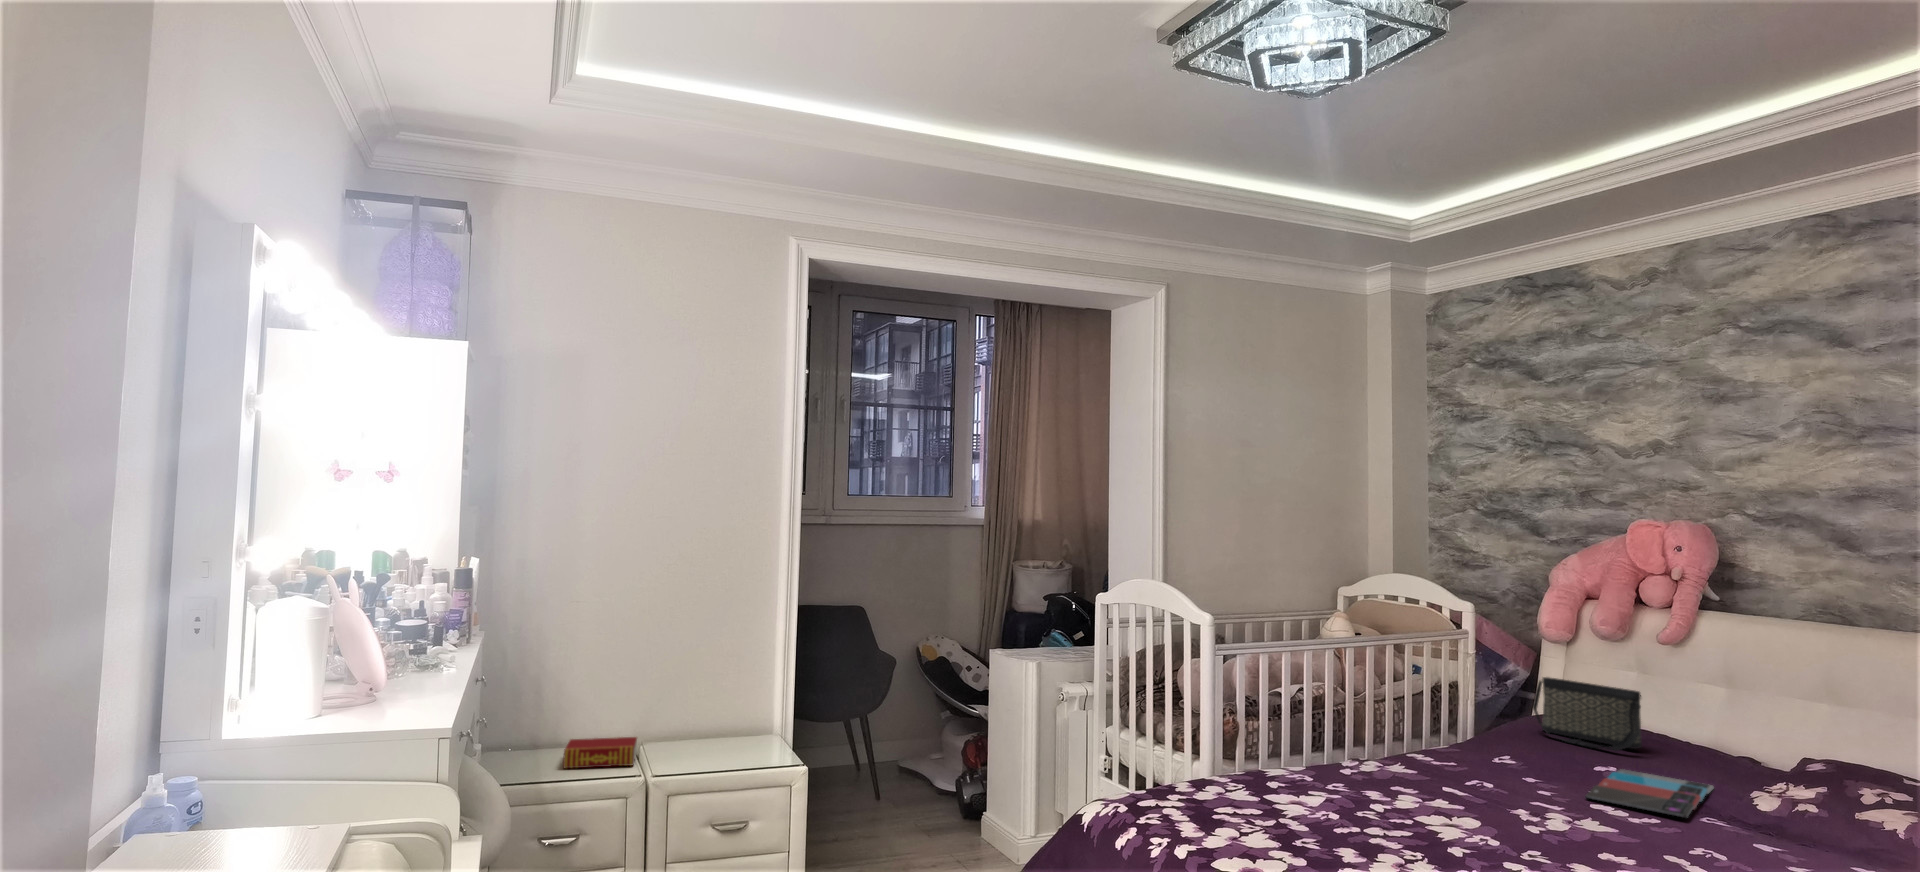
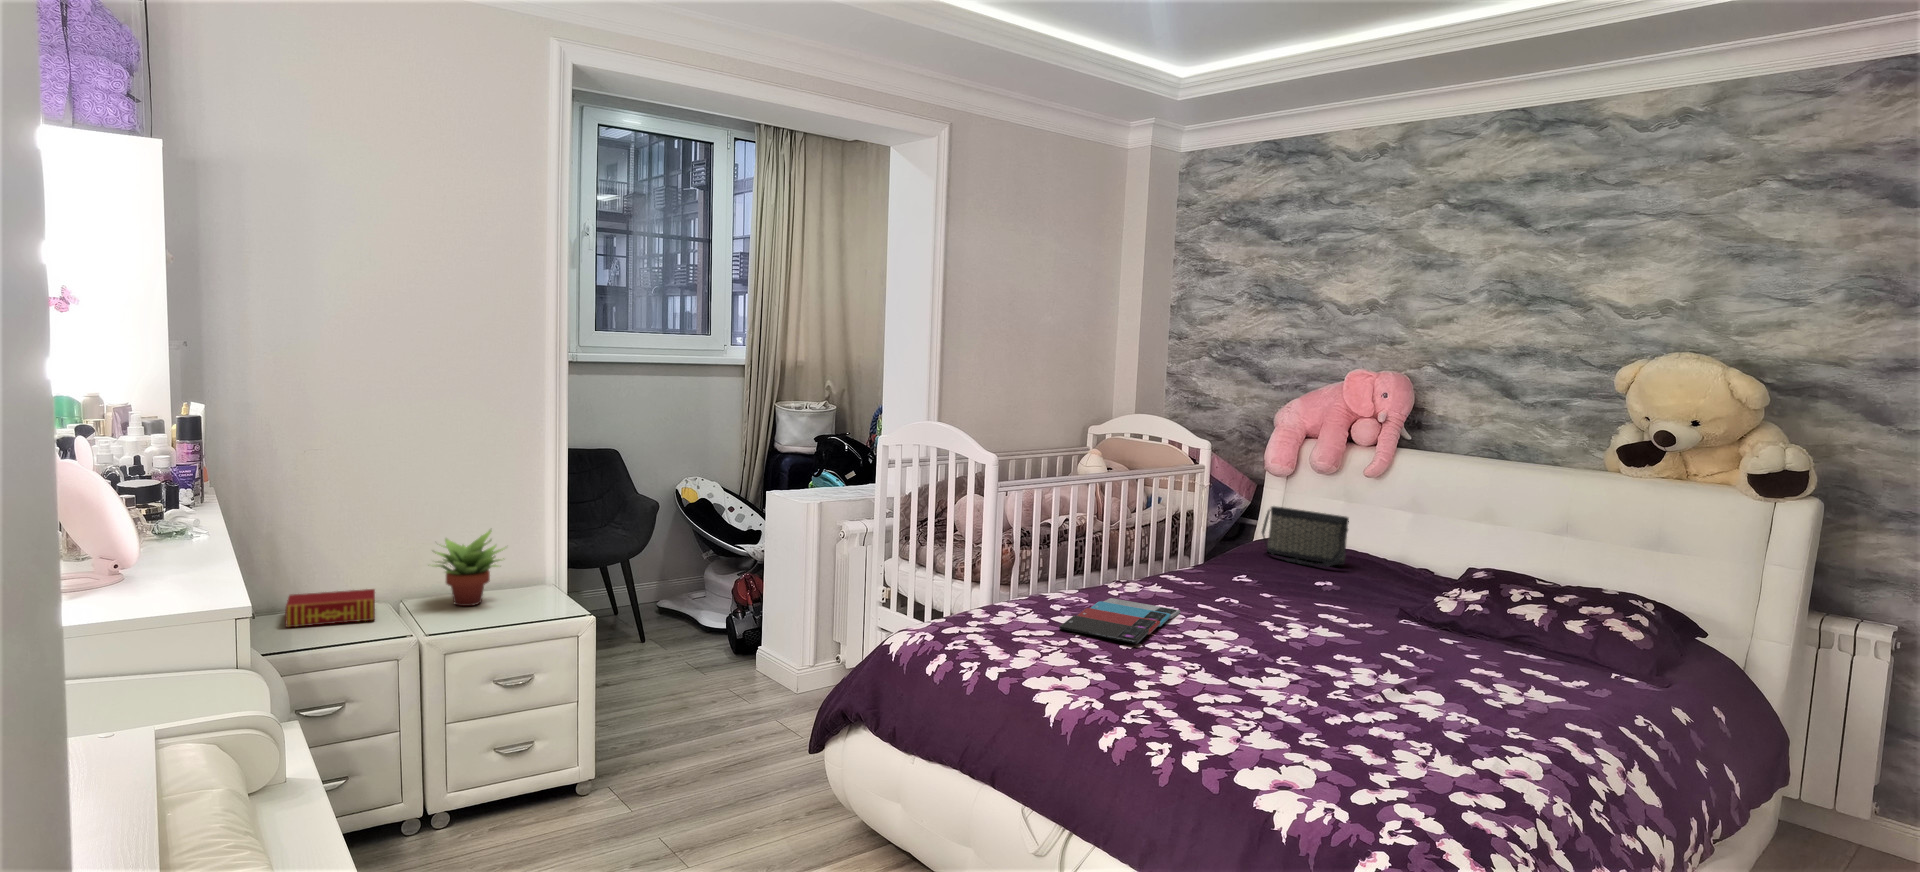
succulent plant: none [681,684,748,756] -> present [434,530,504,606]
smartphone: present [1586,769,1714,818] -> present [1059,598,1180,644]

